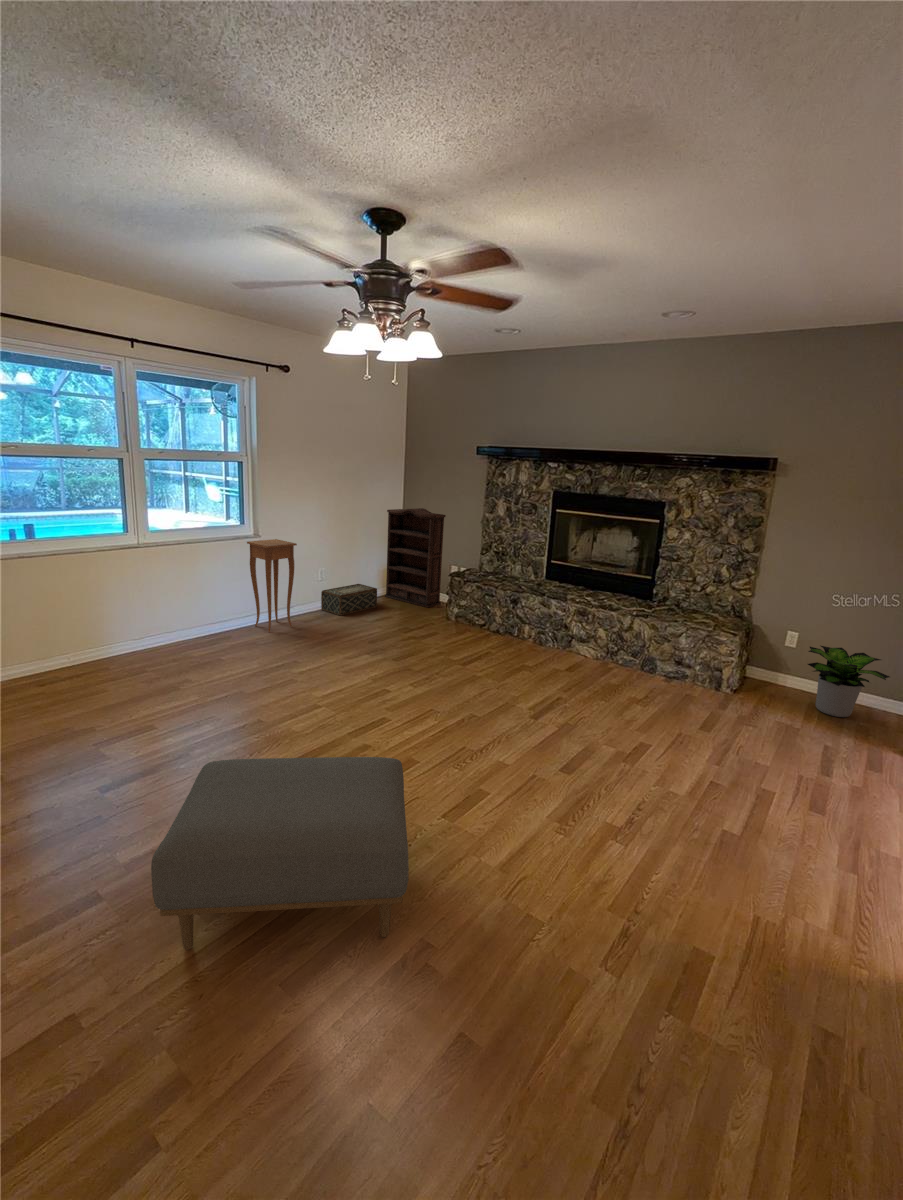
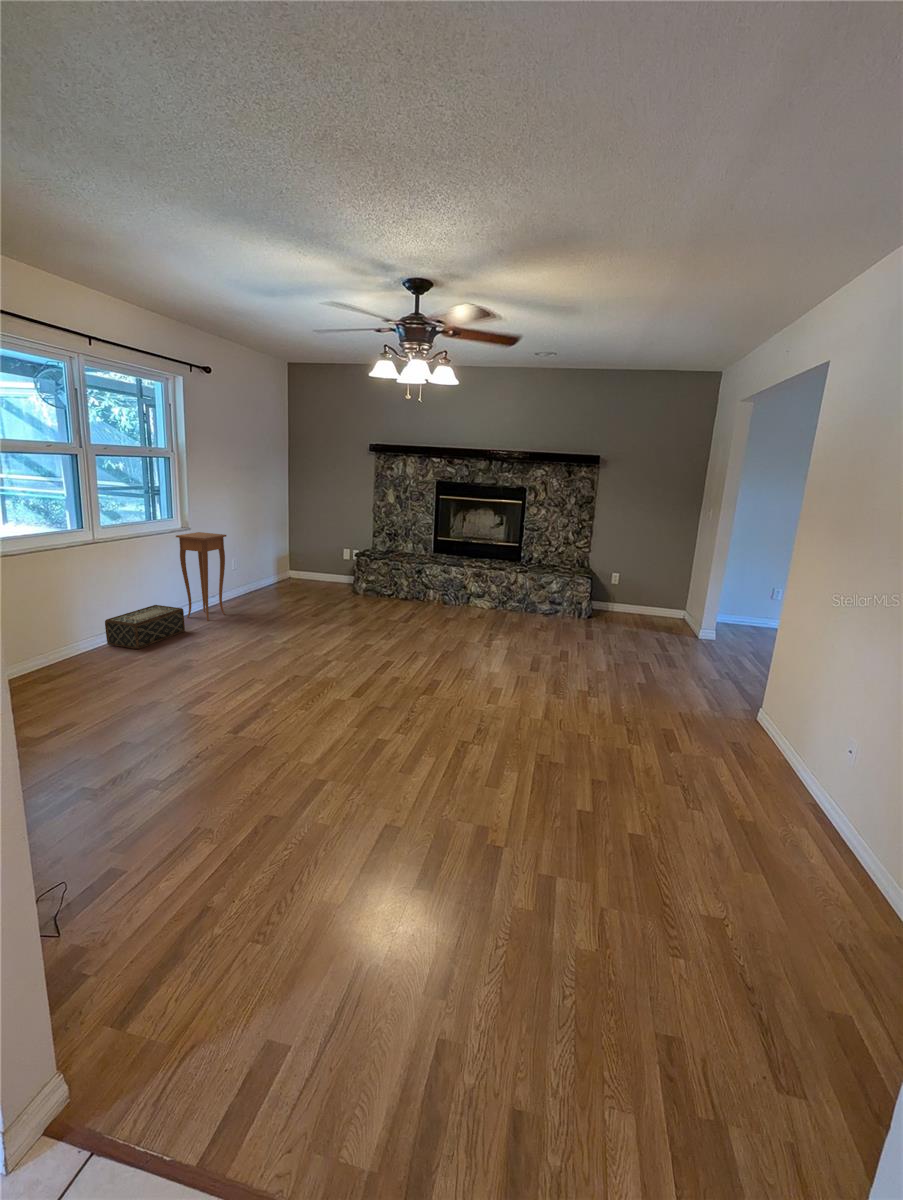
bookshelf: present [385,508,446,608] -> none [281,499,339,588]
woven basket: present [321,584,377,615] -> present [105,605,185,649]
potted plant: present [808,646,890,717] -> none [629,580,676,624]
ottoman: present [151,757,409,950] -> none [343,668,525,807]

